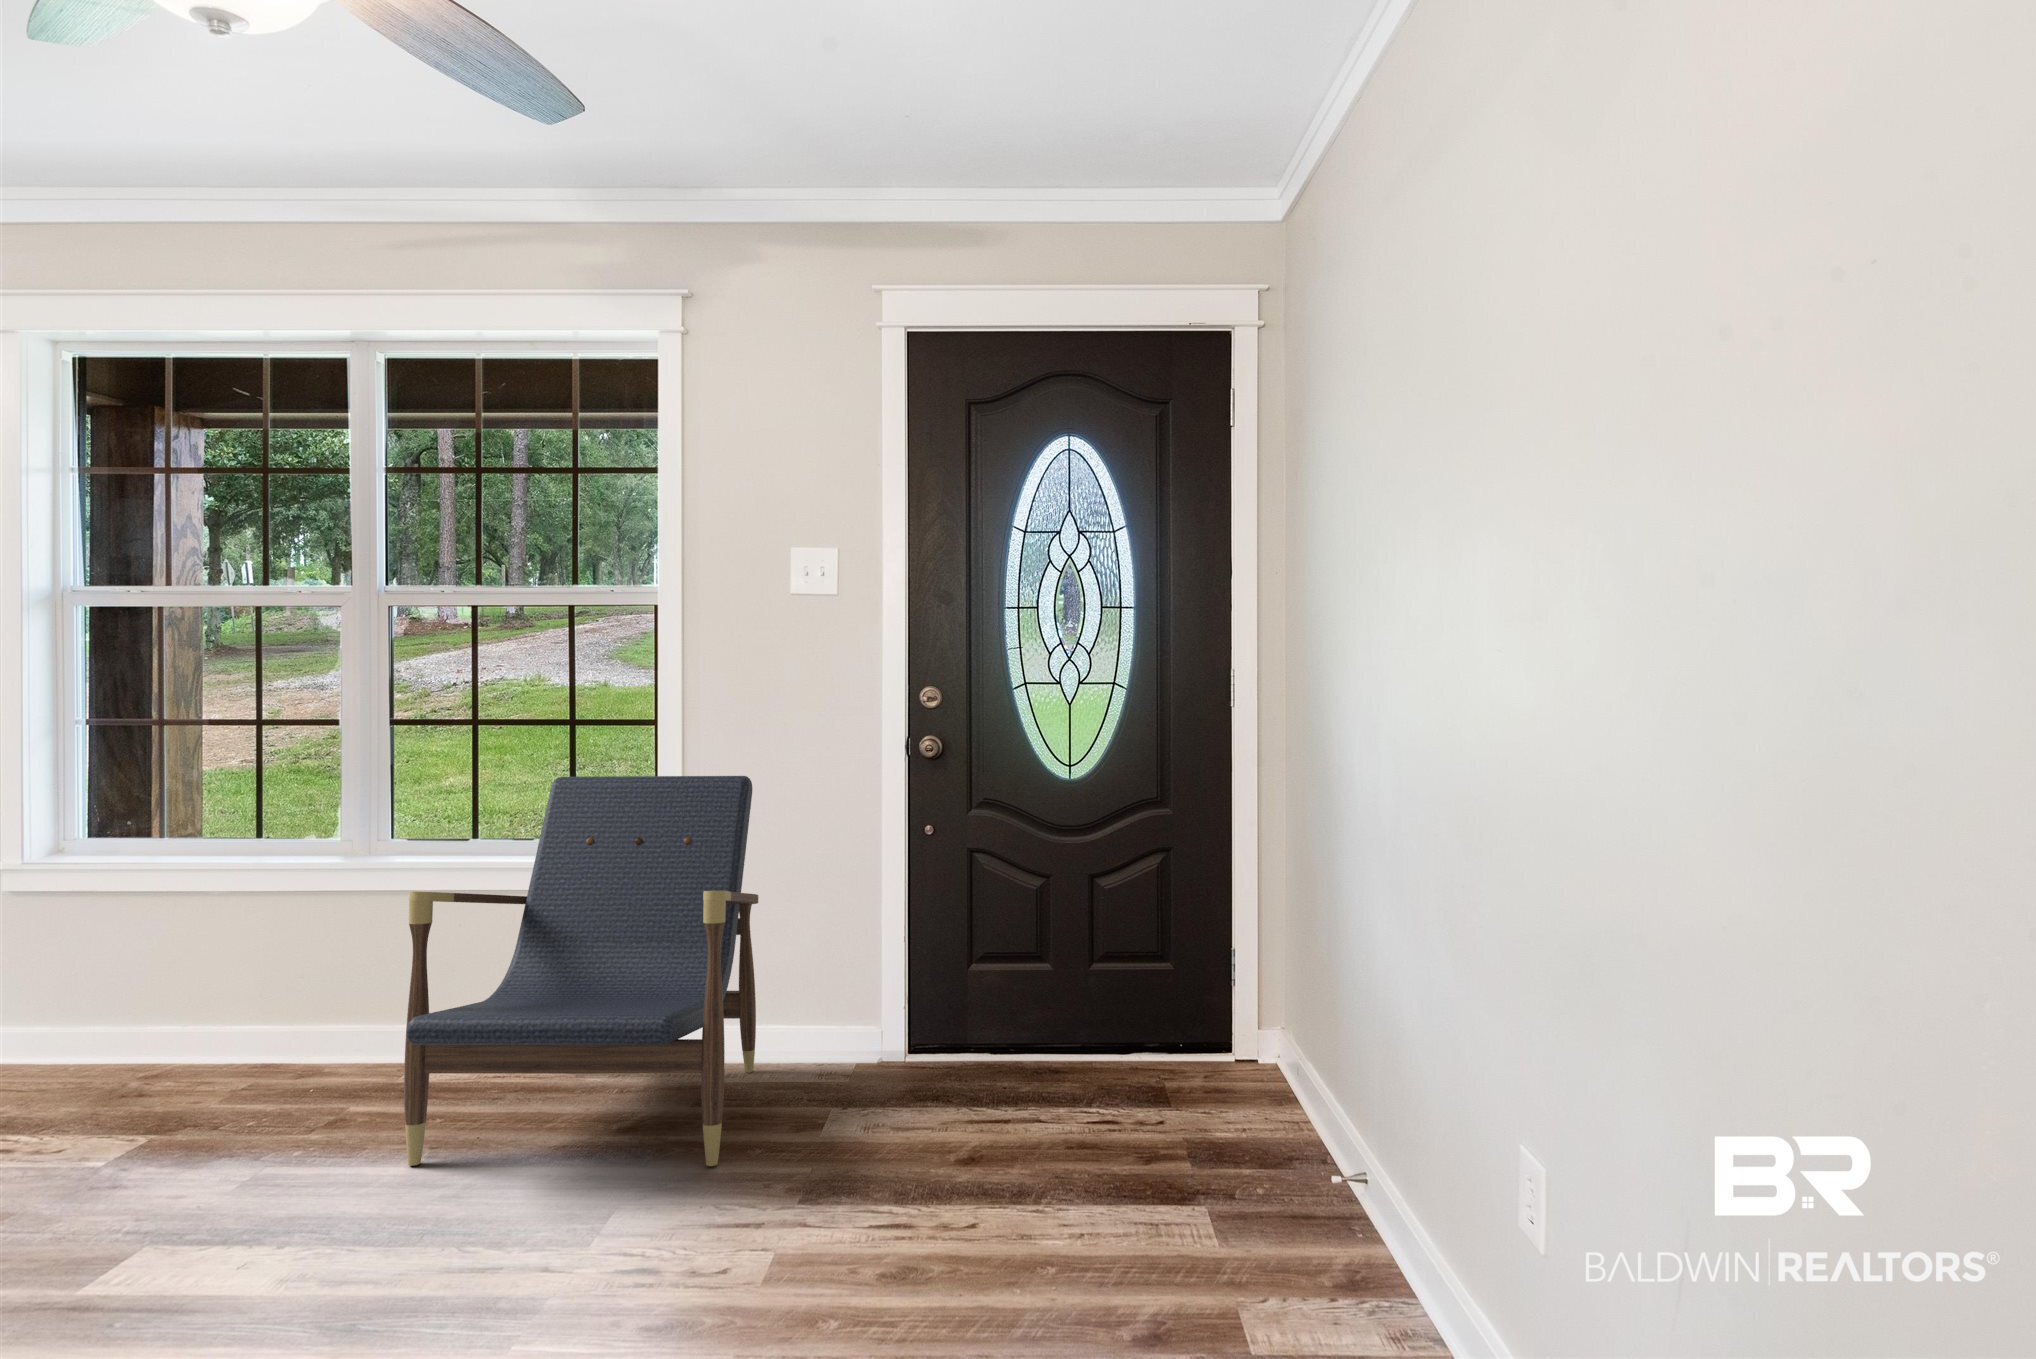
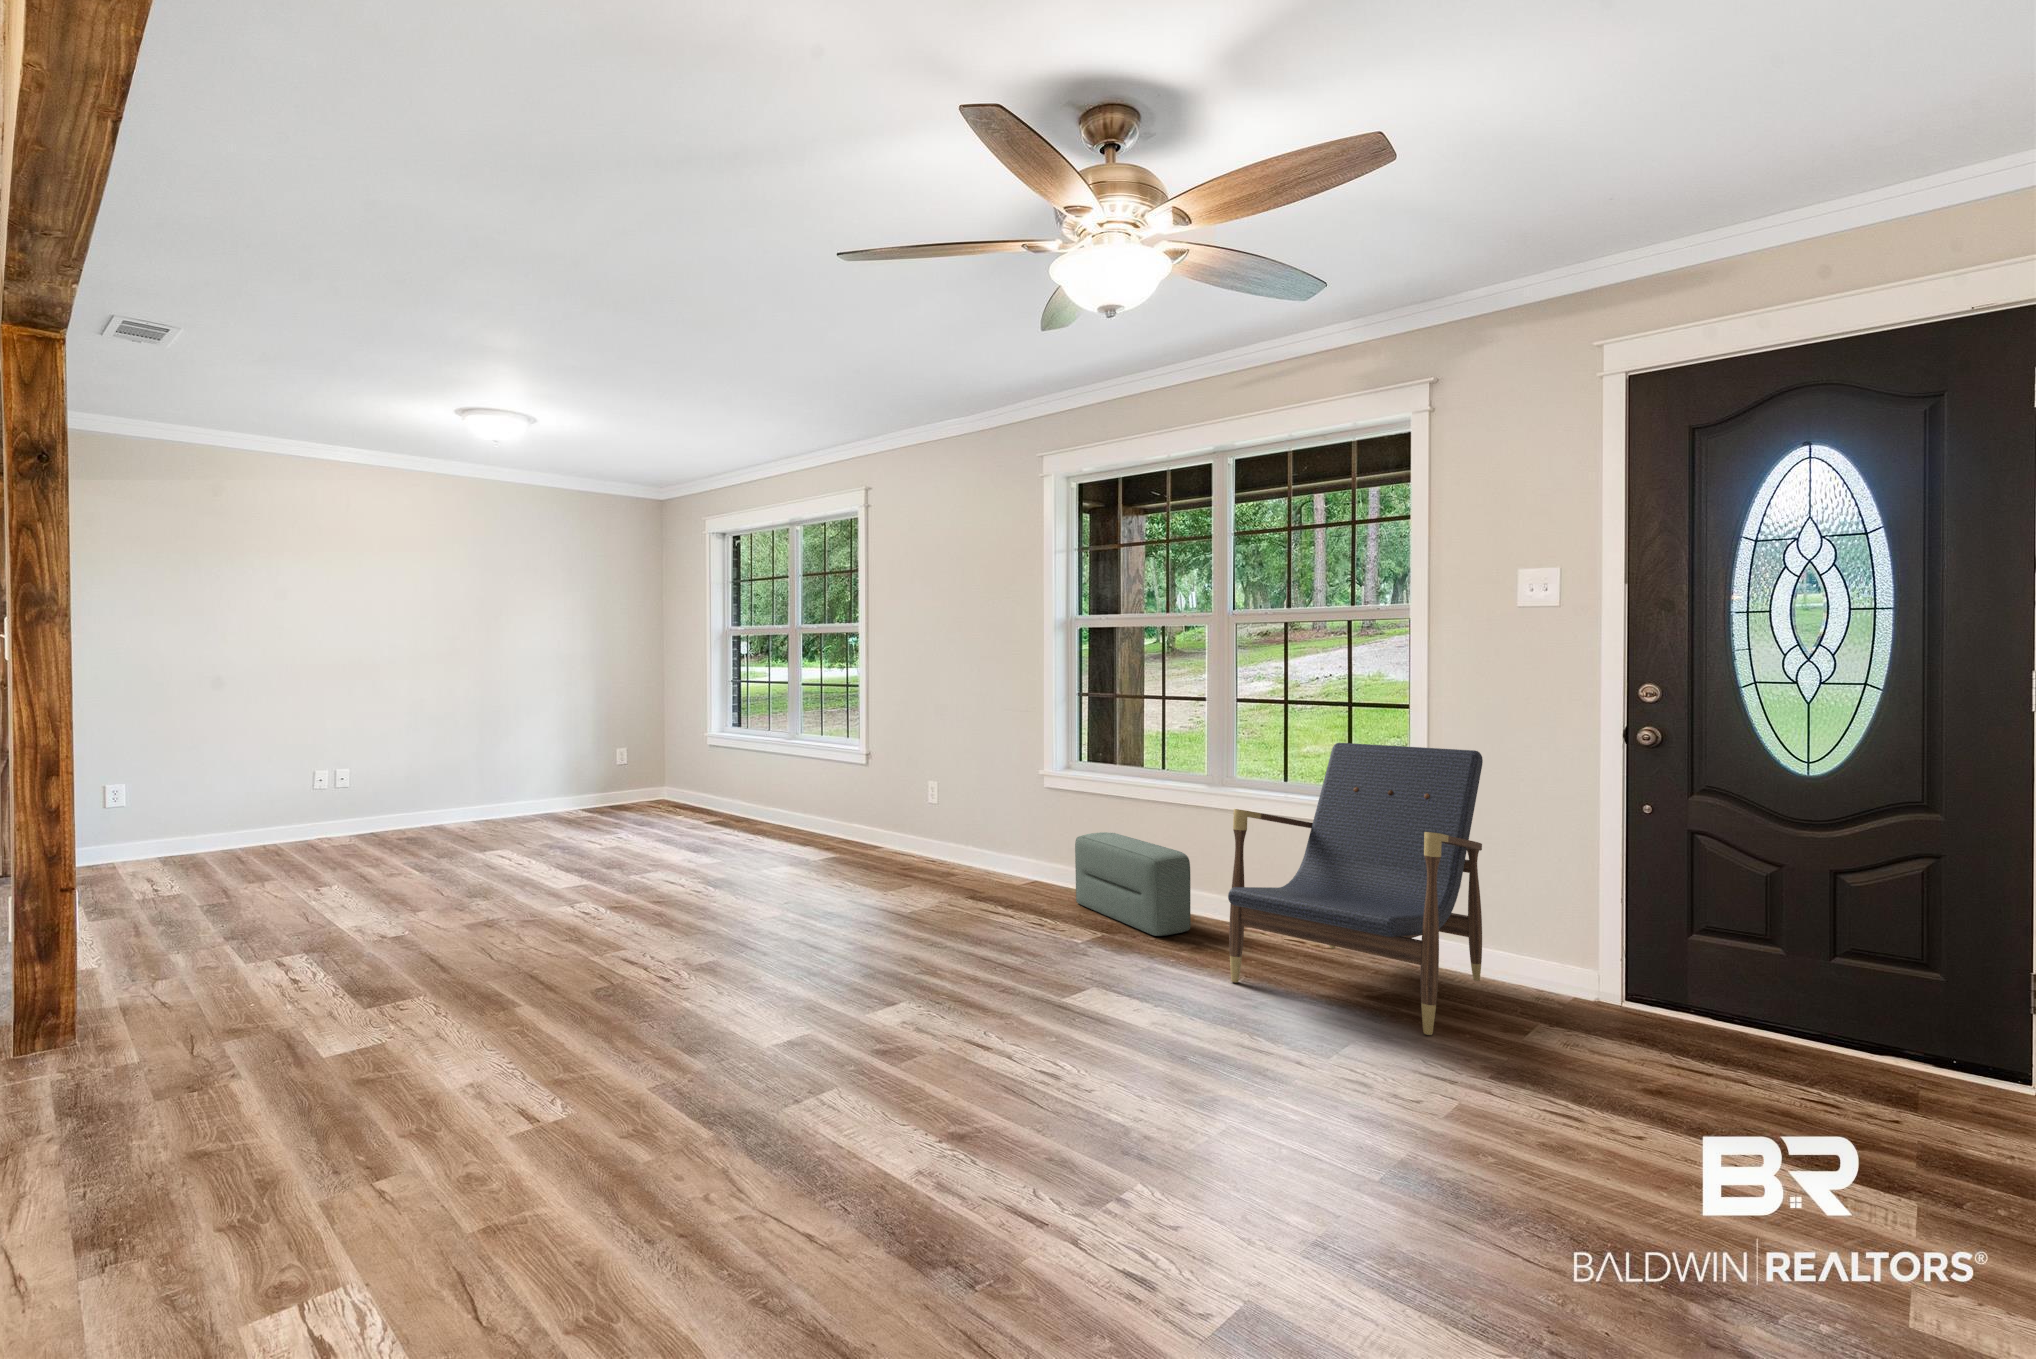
pouf: none [74,957,319,1120] -> present [1075,832,1191,936]

